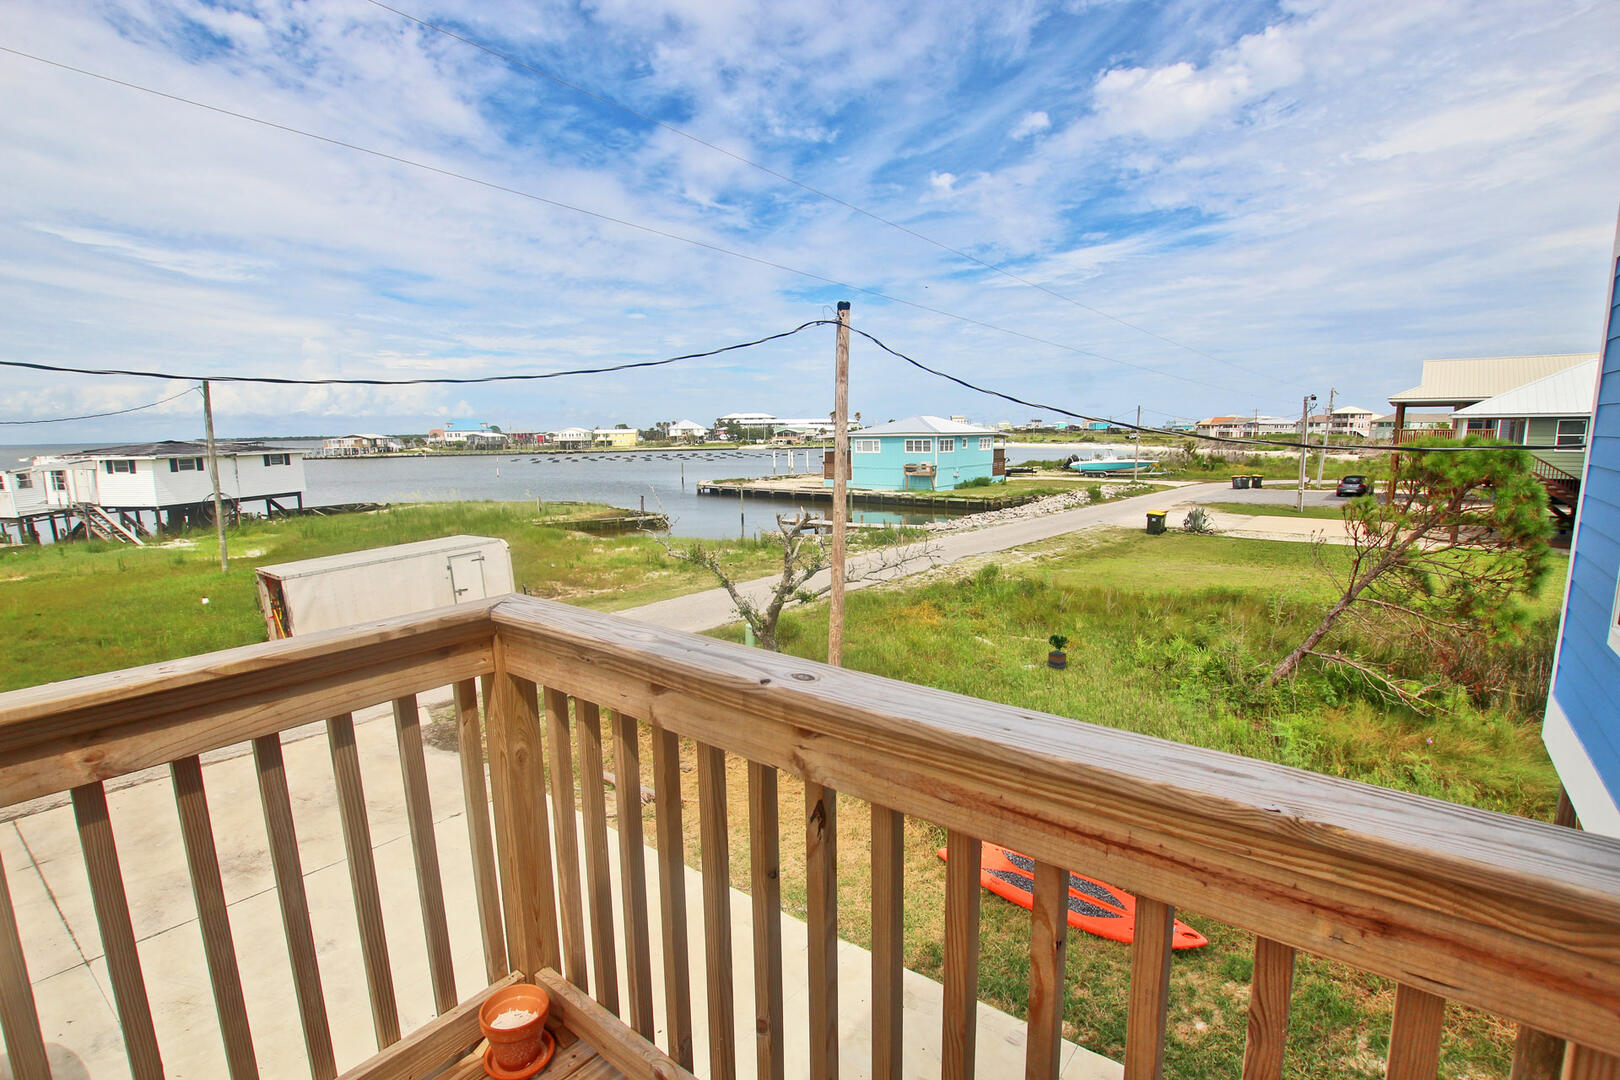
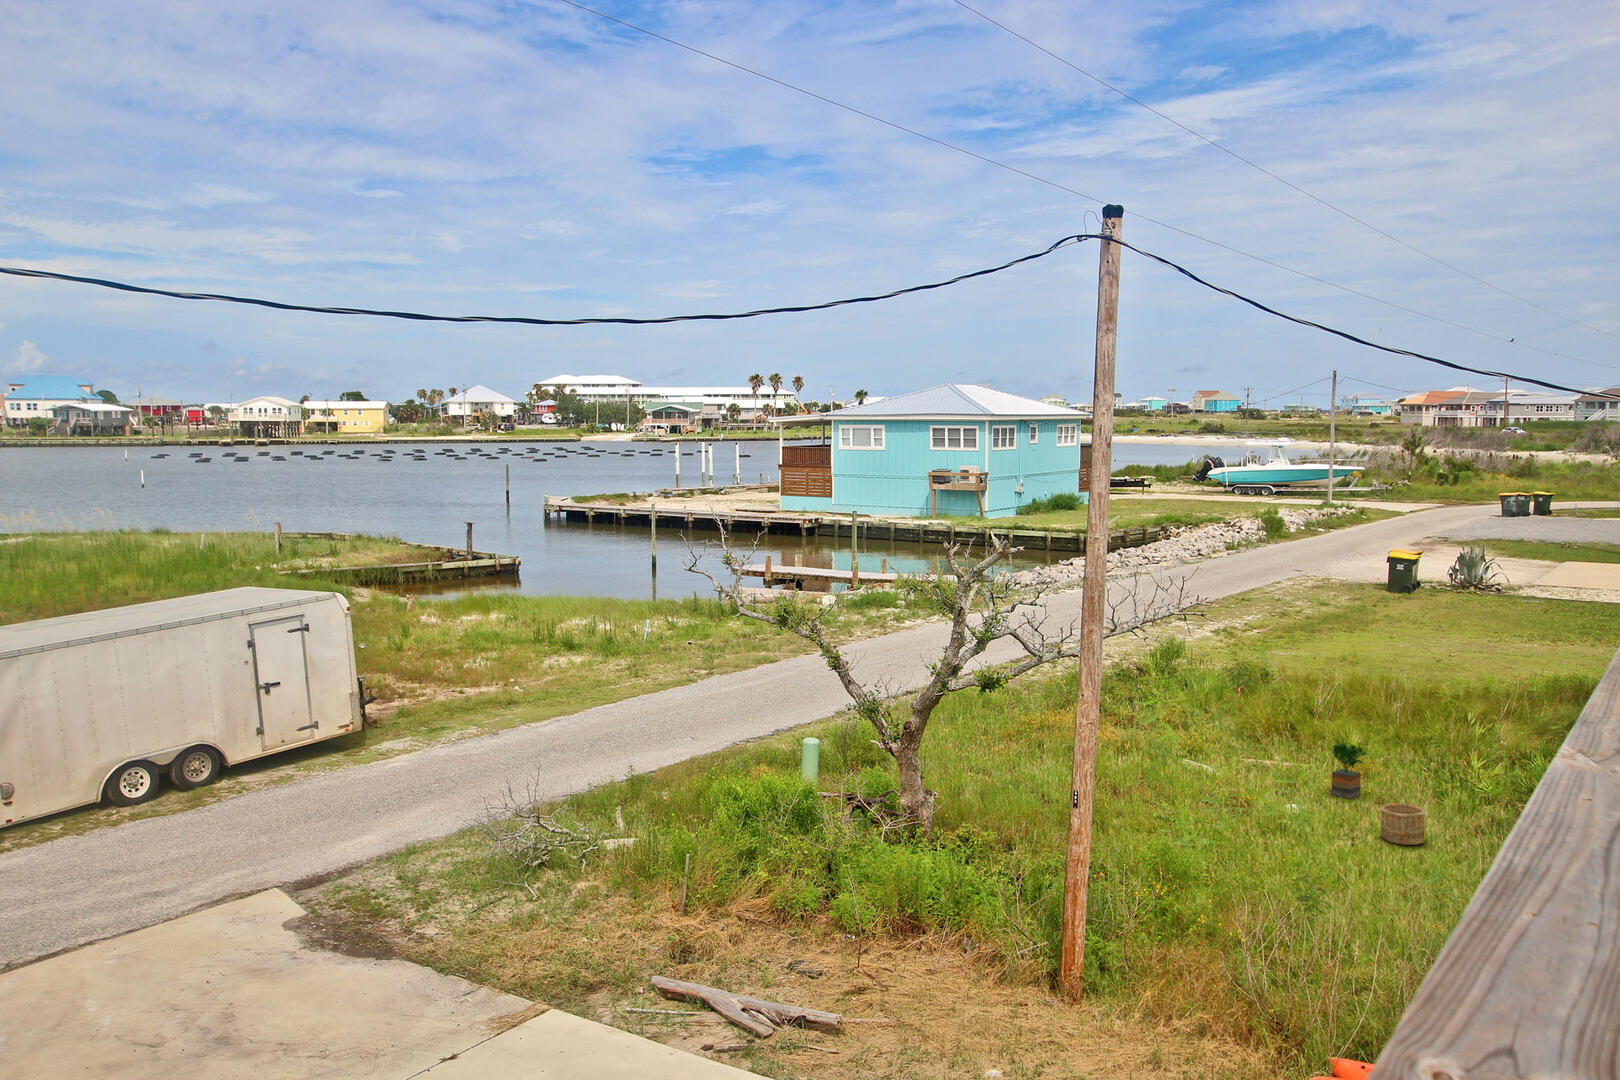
wooden bucket: none [1063,675,1092,702] -> present [1380,803,1425,845]

